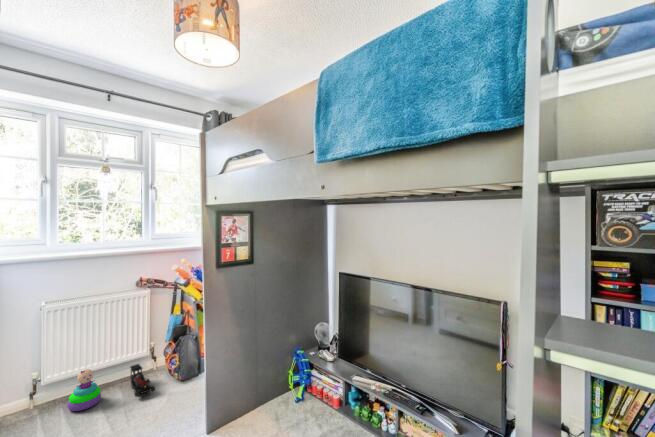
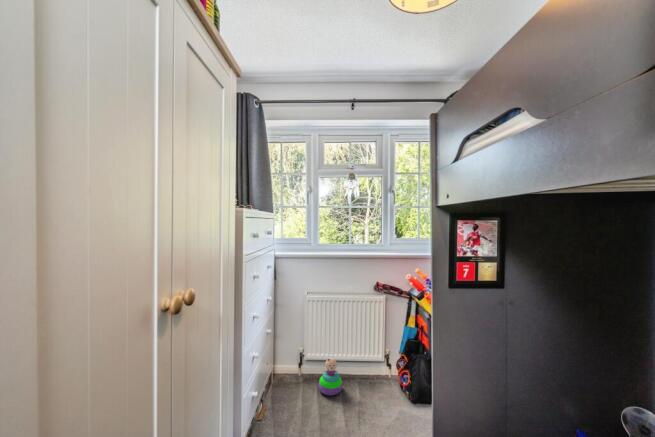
toy train: present [130,364,155,397] -> none [366,367,386,410]

